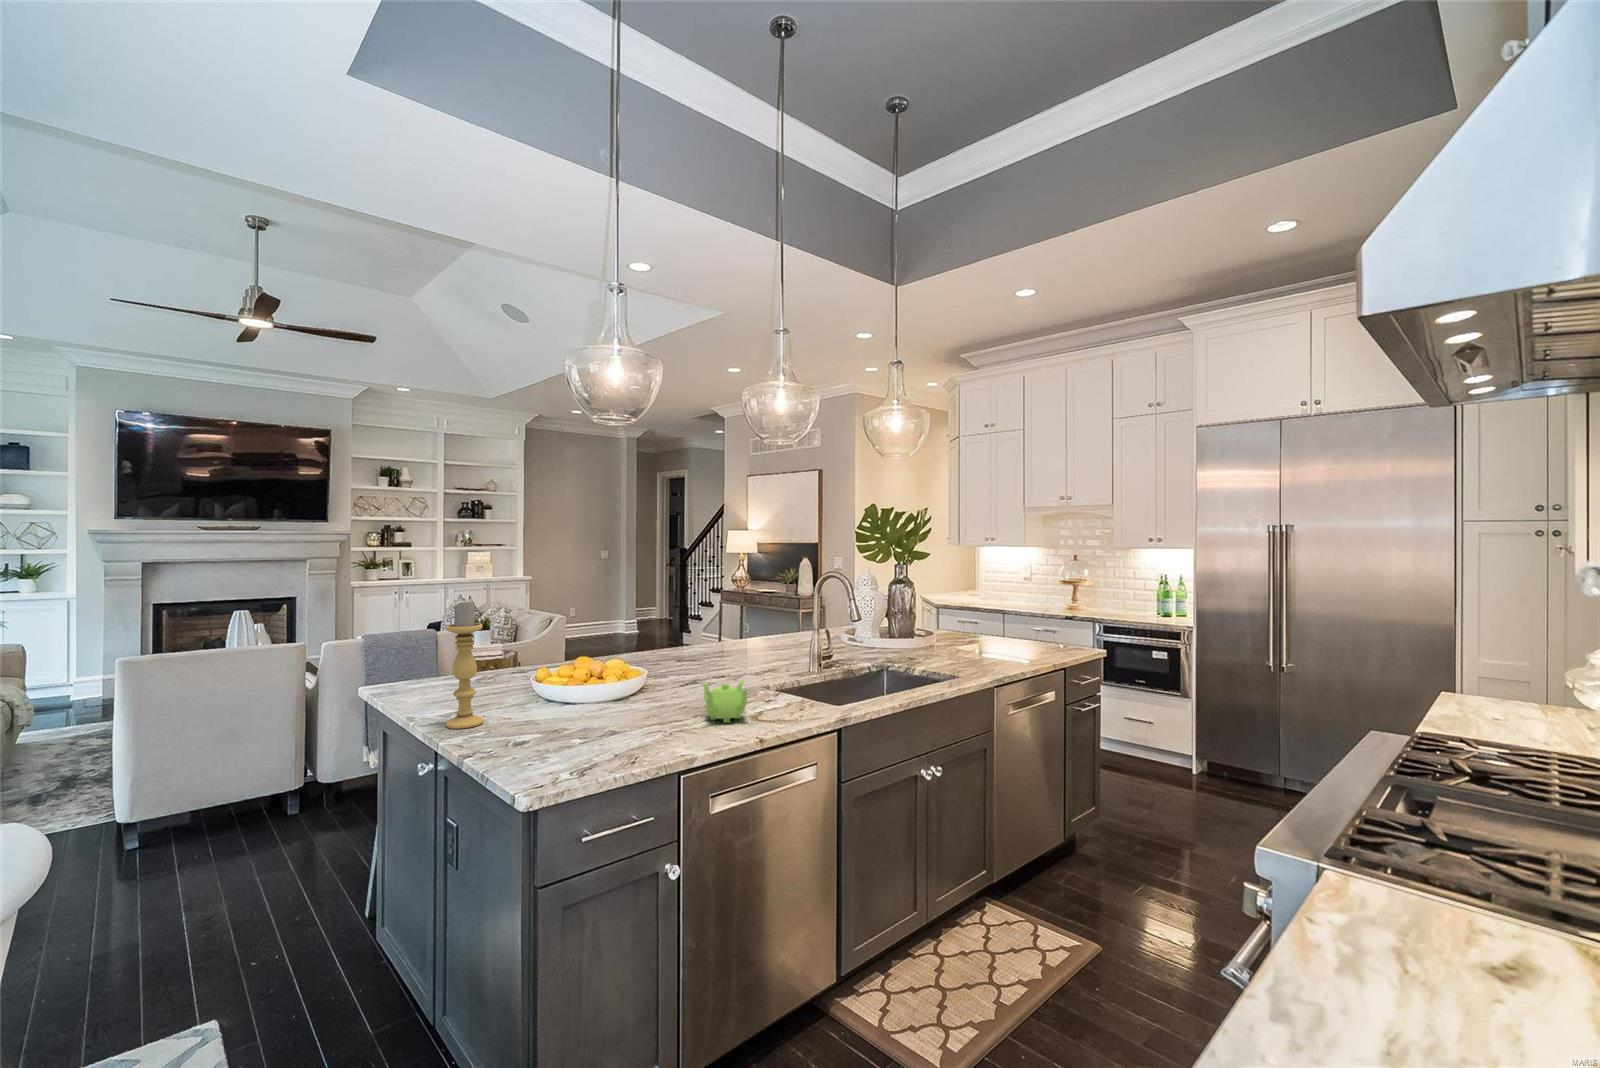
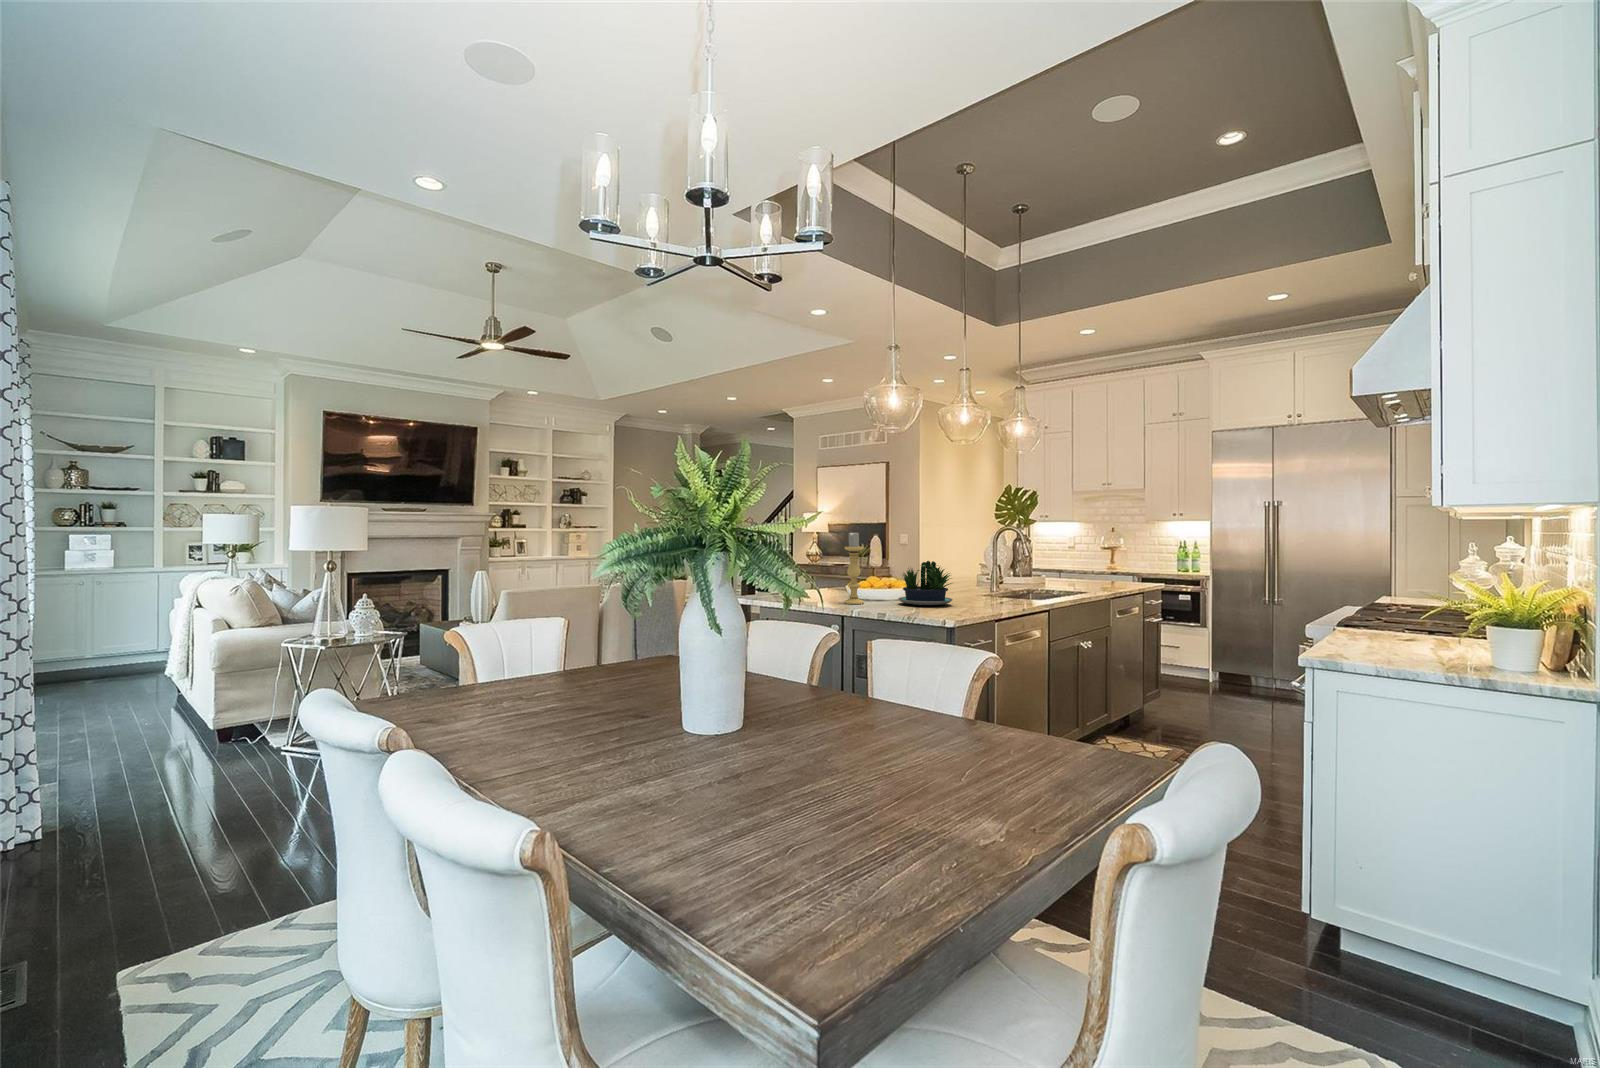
potted plant: none [531,651,633,738] -> present [898,561,953,605]
teapot: present [702,680,748,723] -> none [975,582,1010,603]

